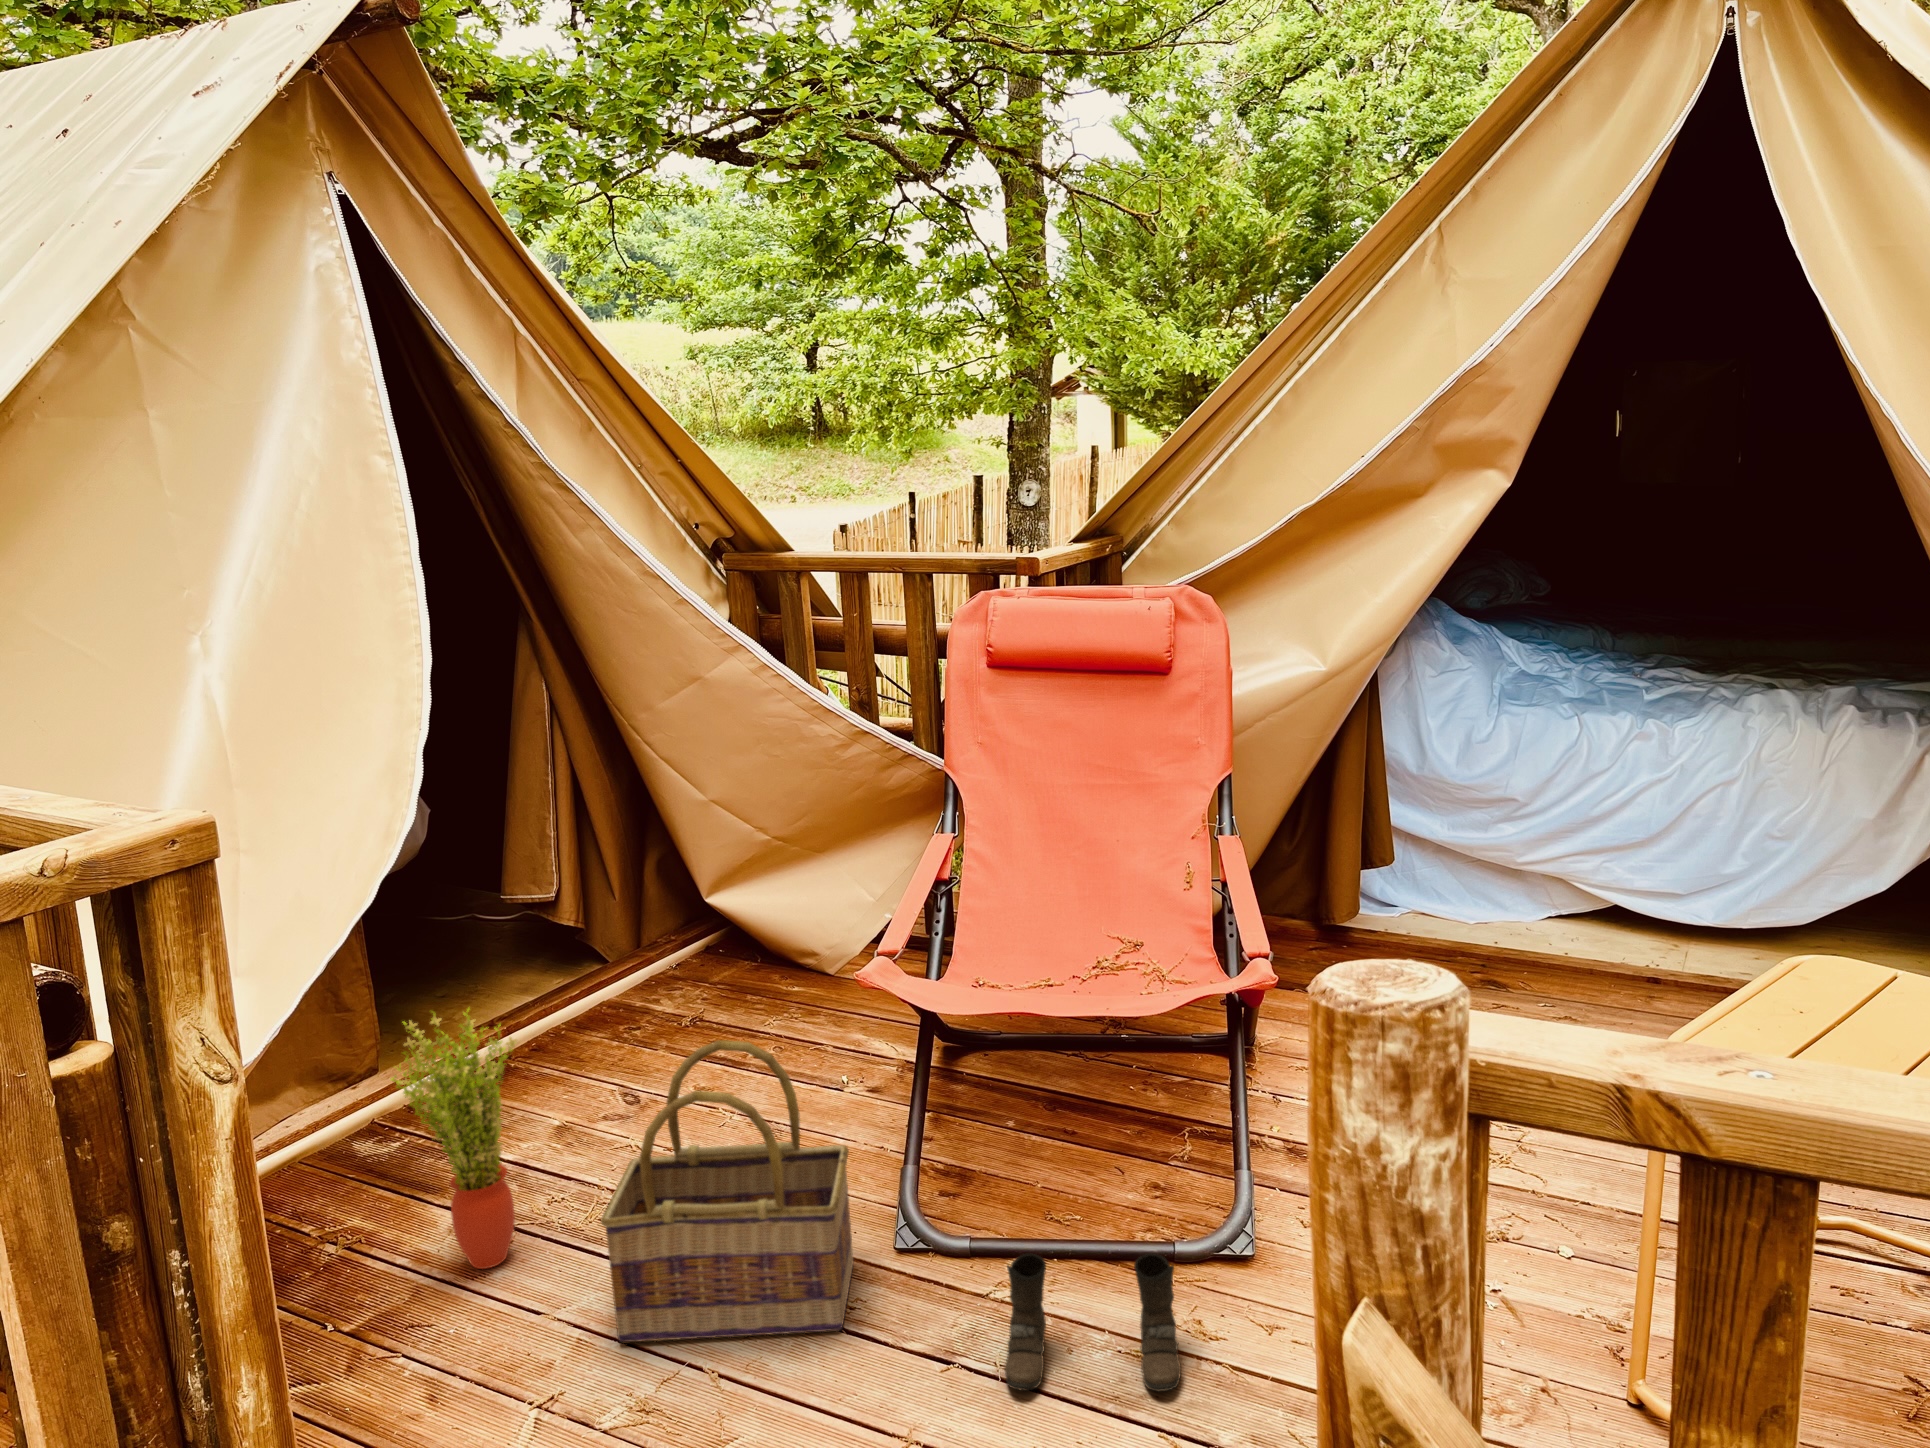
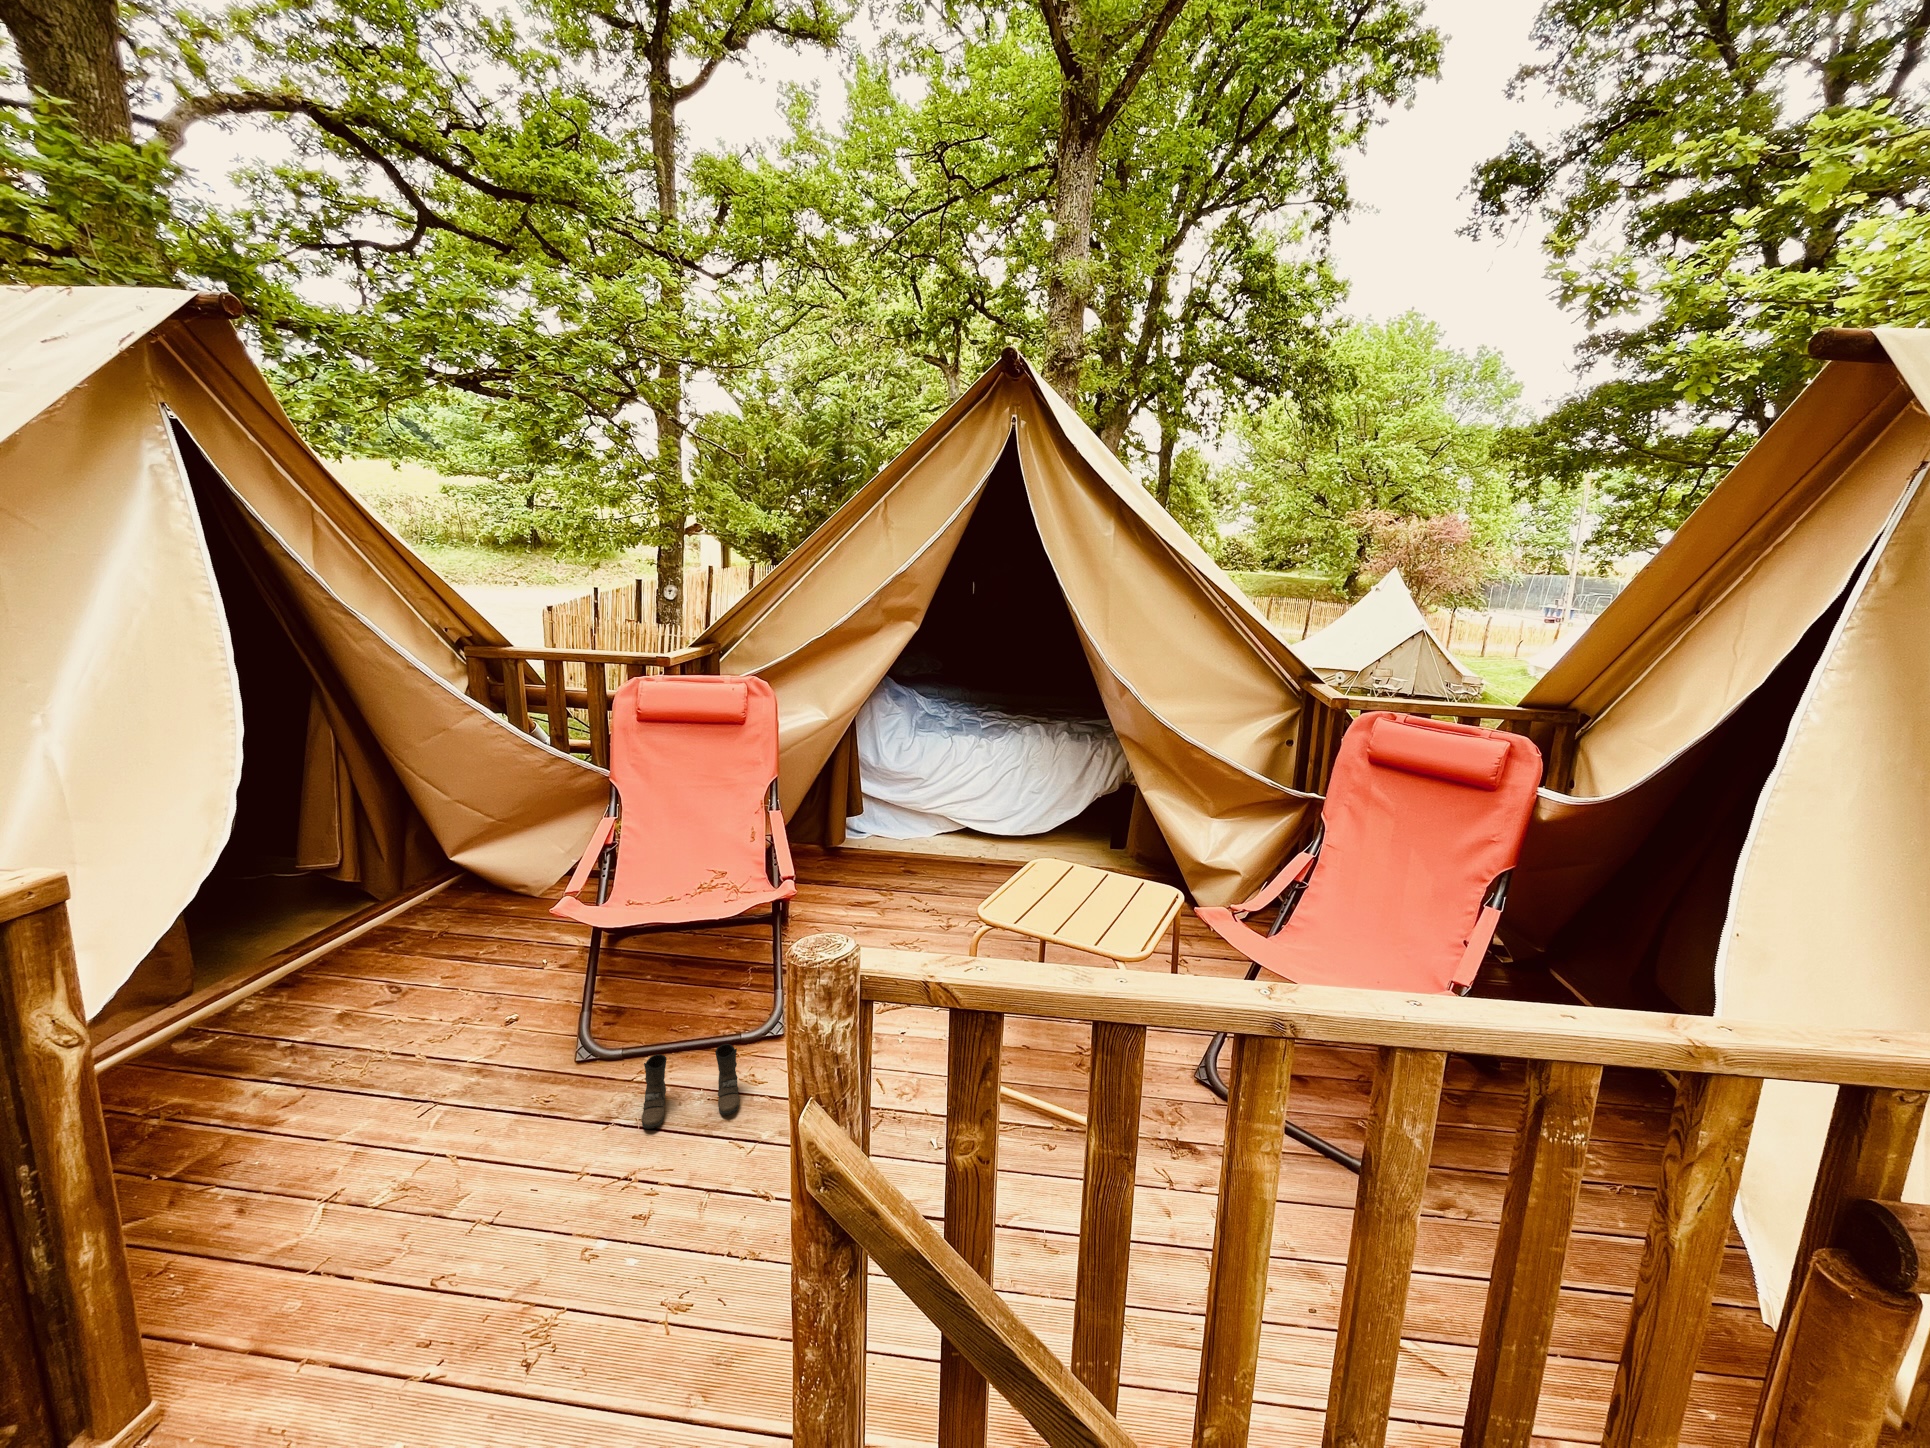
potted plant: present [391,1009,516,1269] -> none [210,955,314,1118]
basket: present [601,1040,853,1342] -> none [378,958,550,1147]

